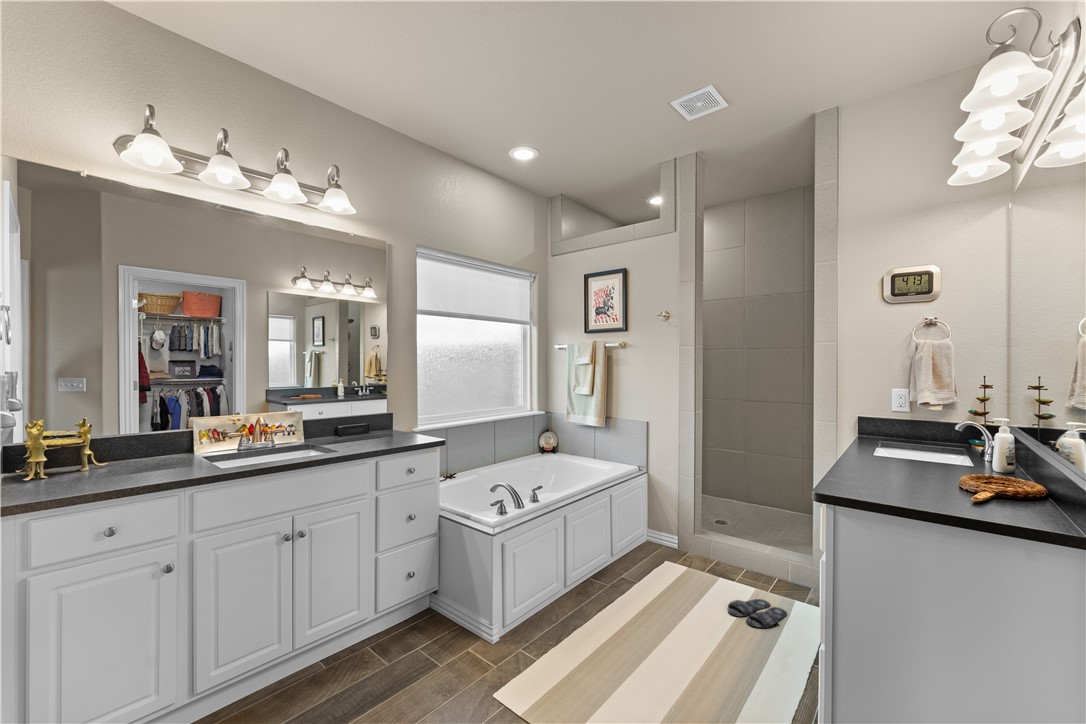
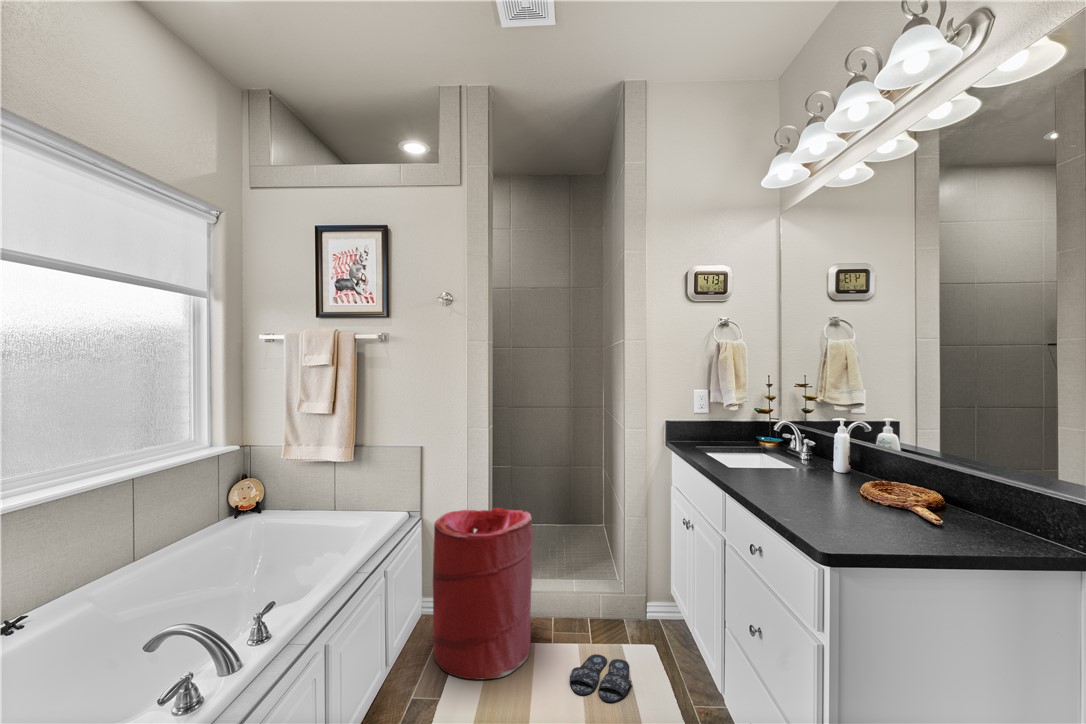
laundry hamper: none [643,470,717,588] -> present [433,508,533,680]

